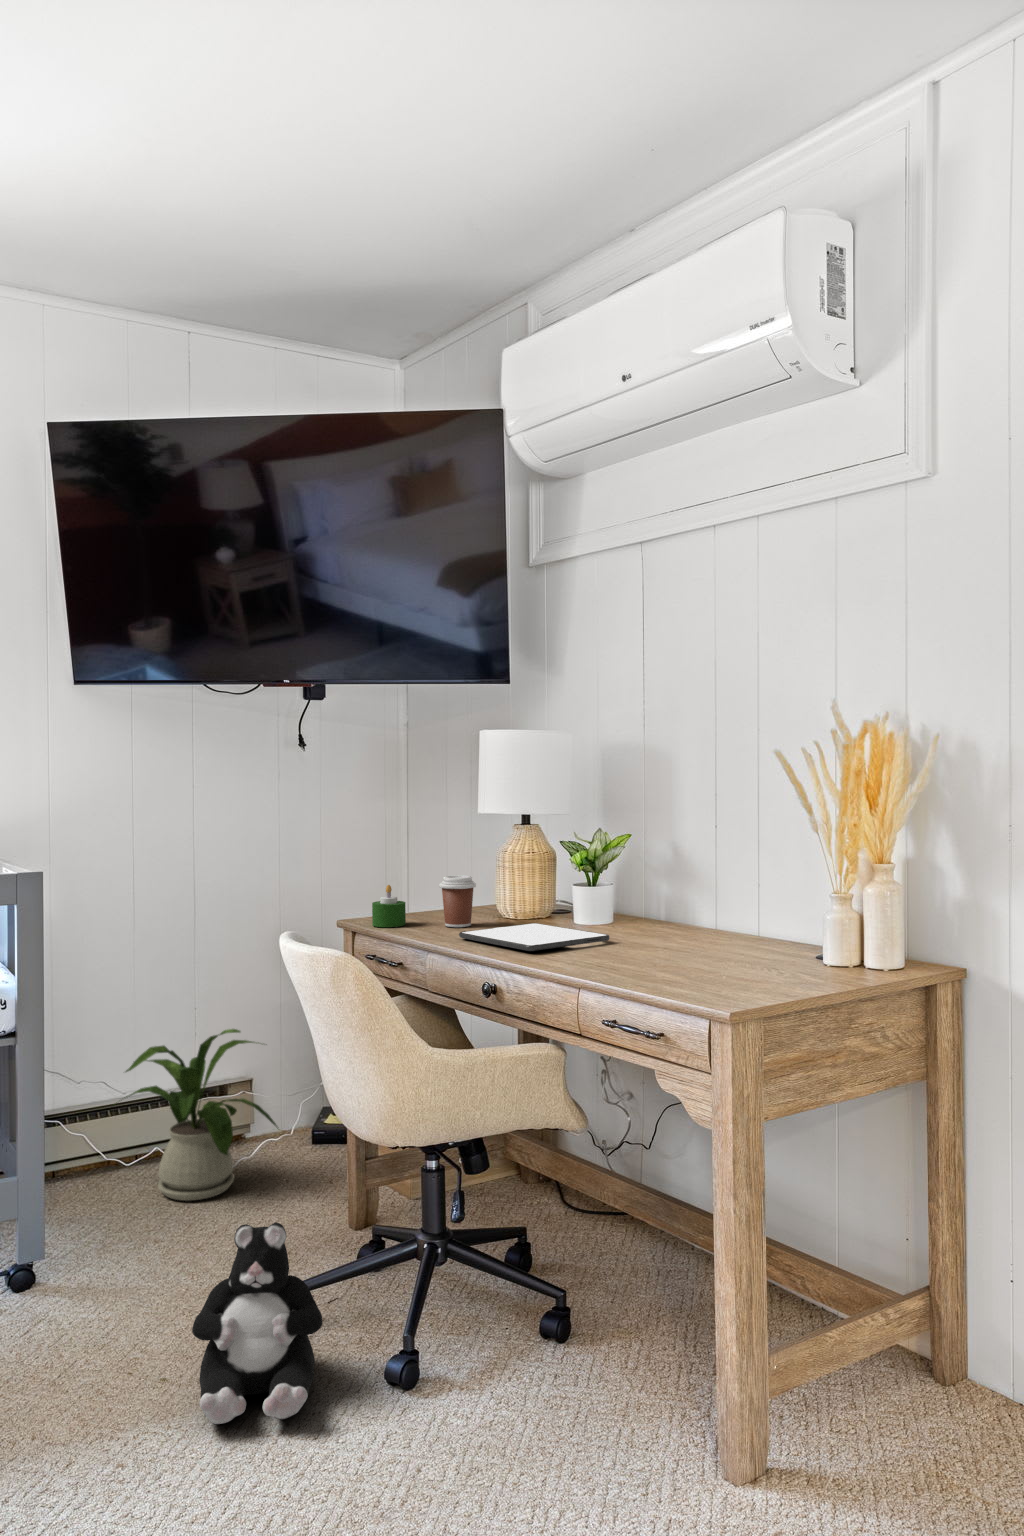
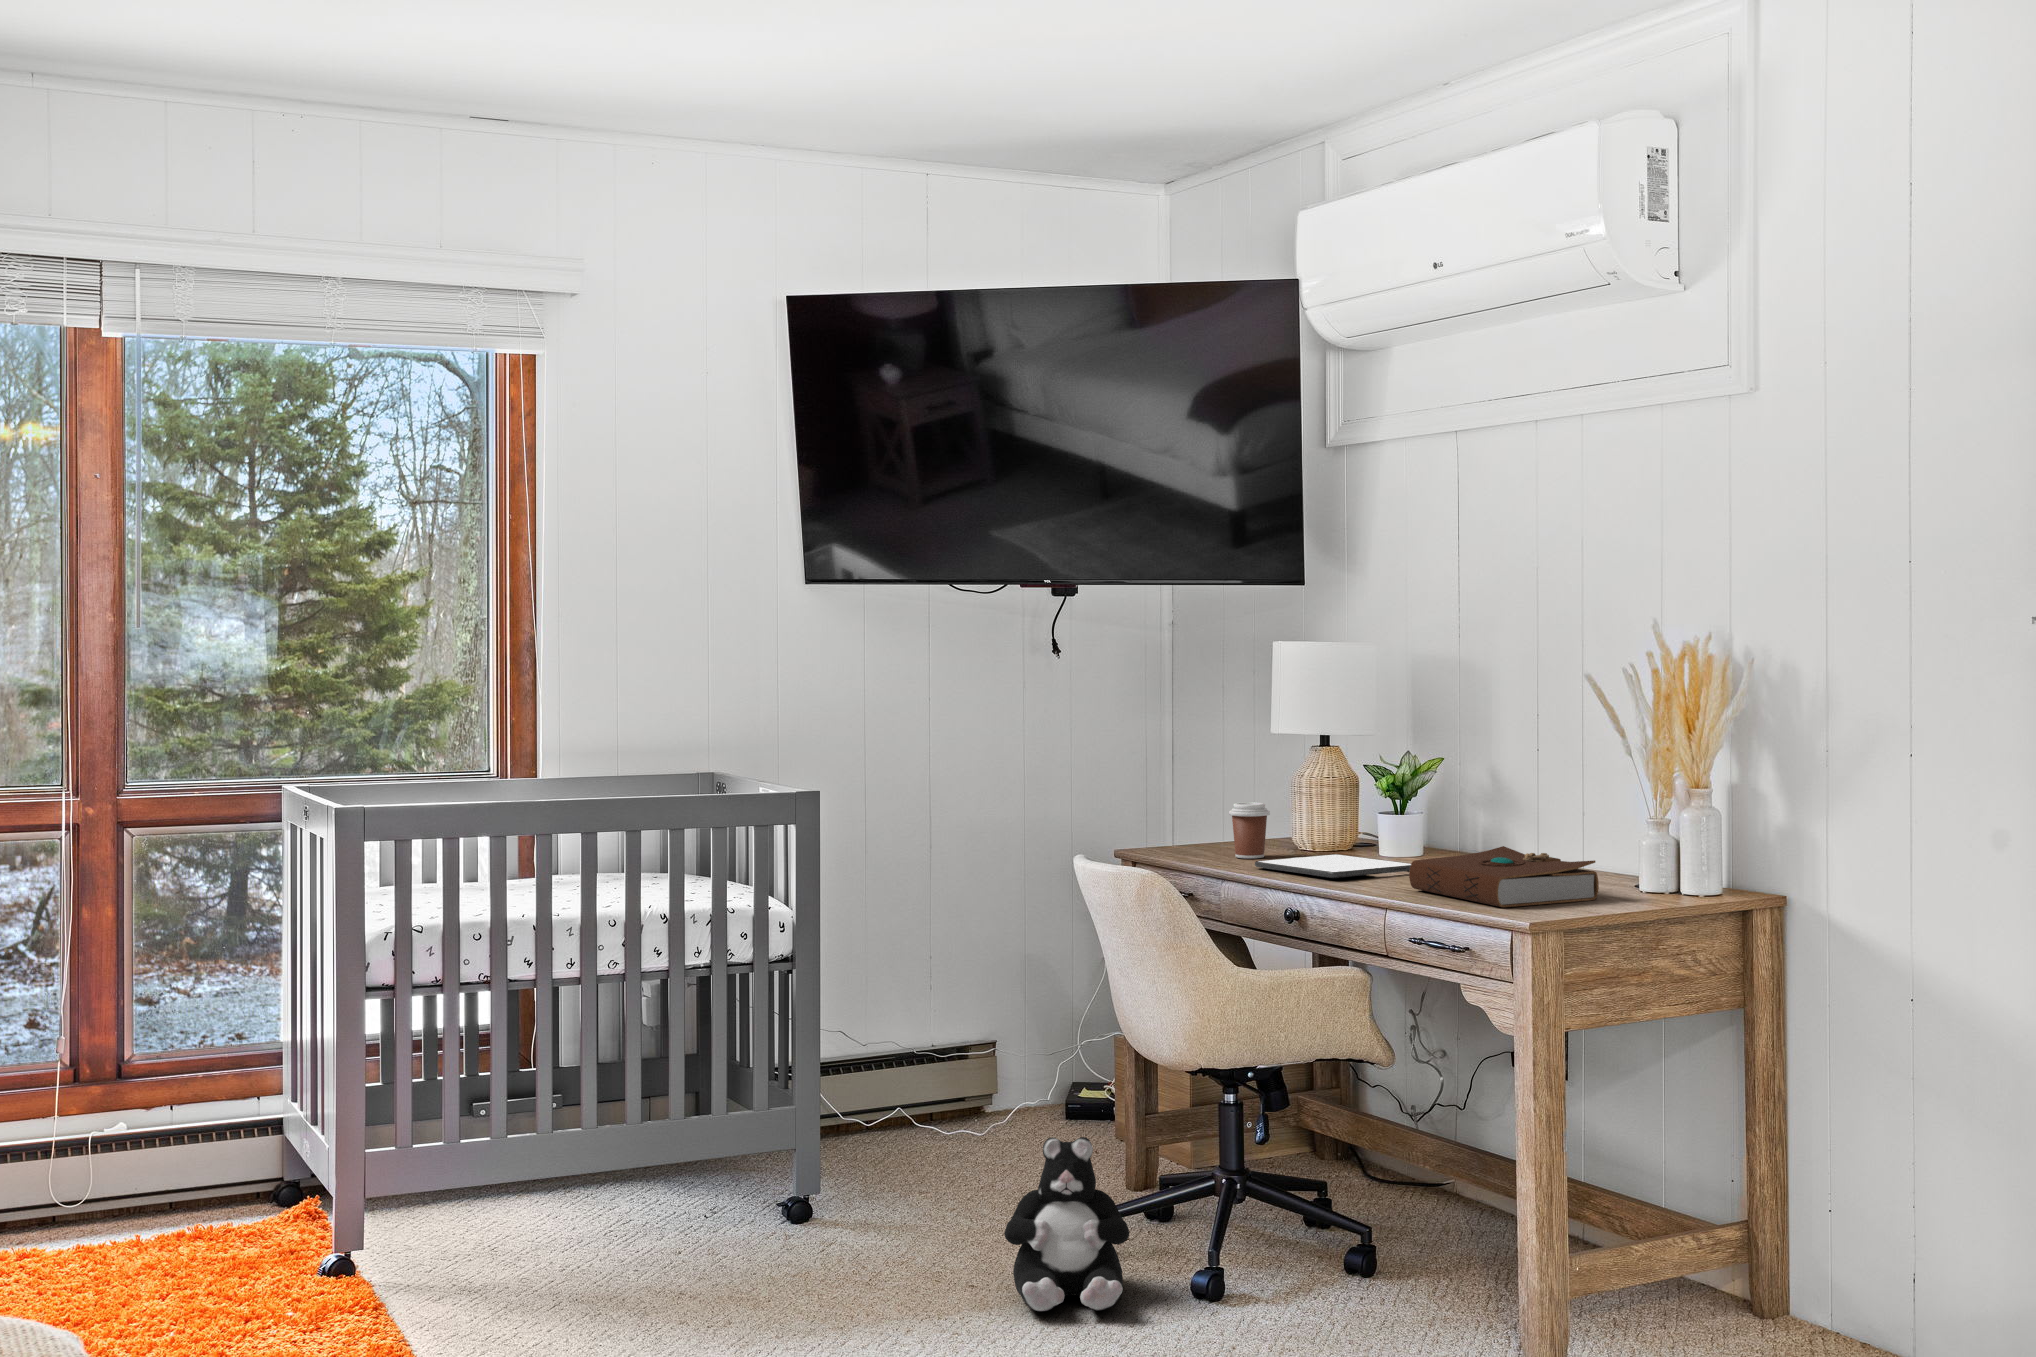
candle: present [372,885,406,927] -> none [1155,812,1191,858]
book: none [602,920,788,989] -> present [1409,846,1599,907]
house plant: present [116,1029,278,1201] -> none [851,973,1043,1162]

